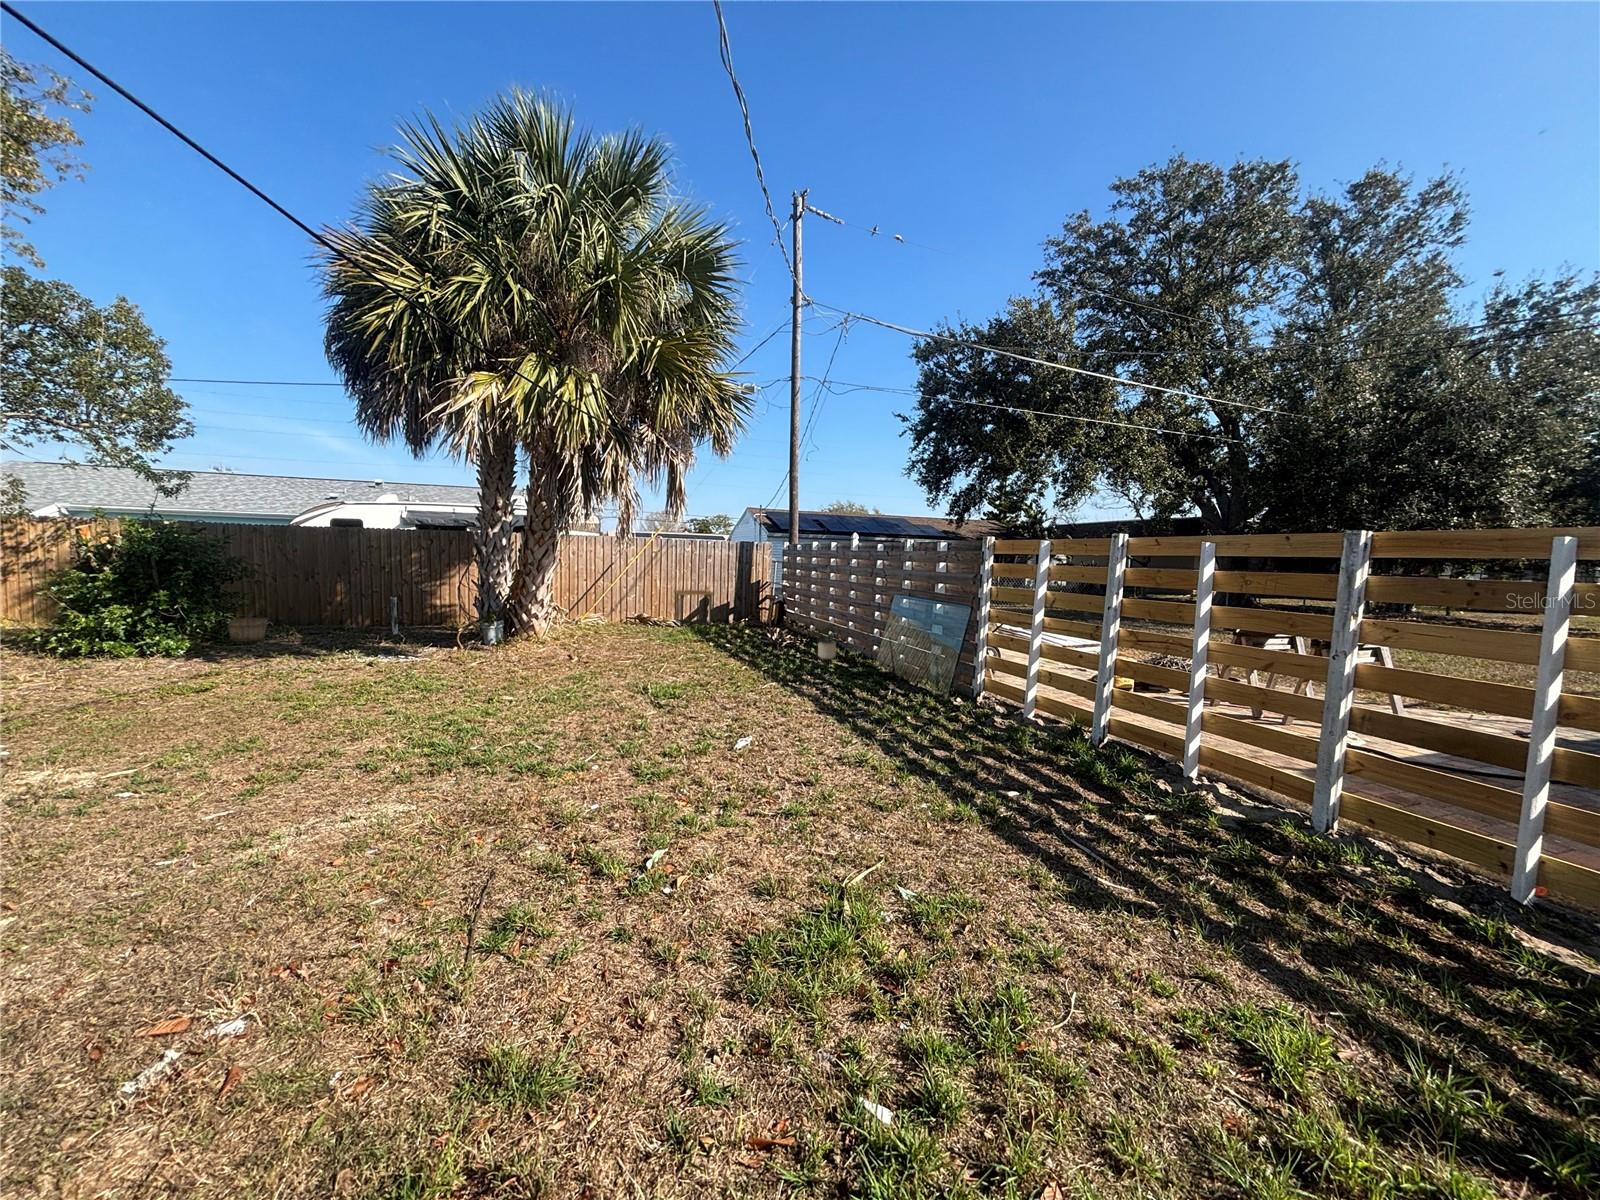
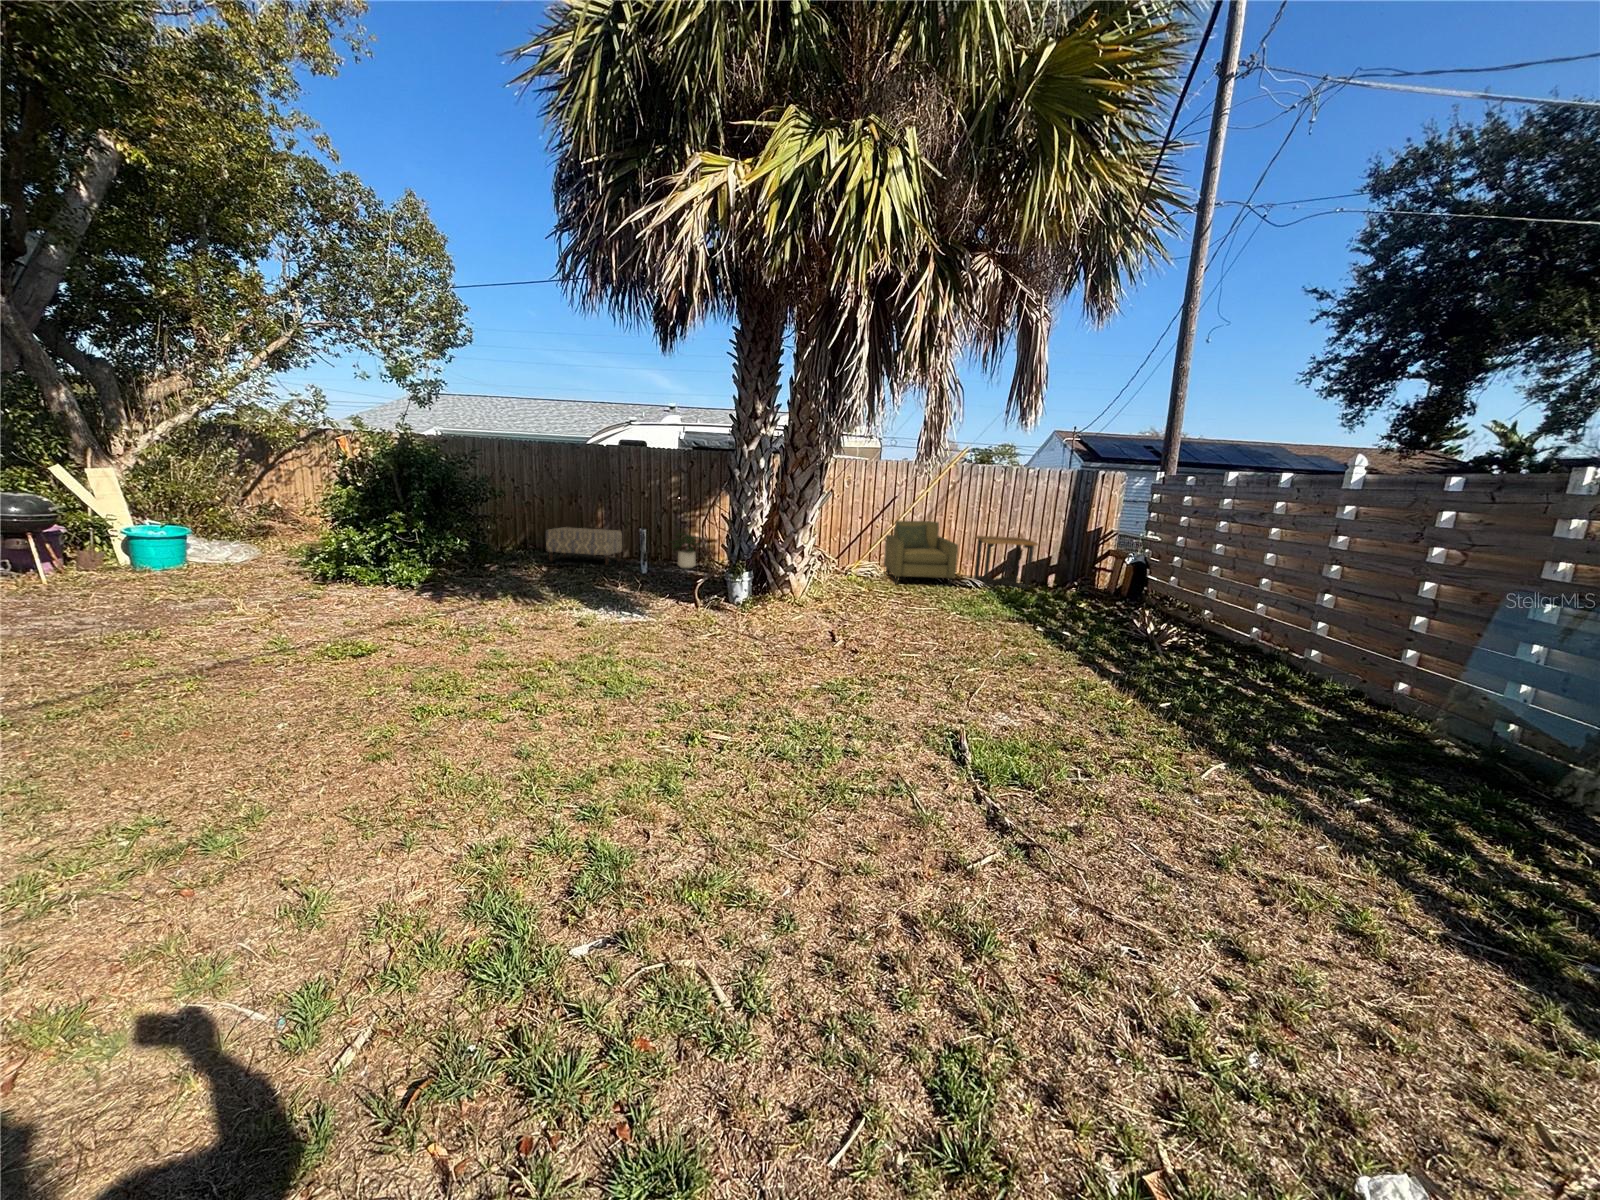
armchair: none [606,581,659,628] -> present [884,520,958,586]
bench: none [291,600,370,630] -> present [546,527,622,565]
wooden bucket: present [228,615,268,642] -> none [476,540,516,573]
potted plant: present [810,624,843,659] -> present [670,533,705,568]

